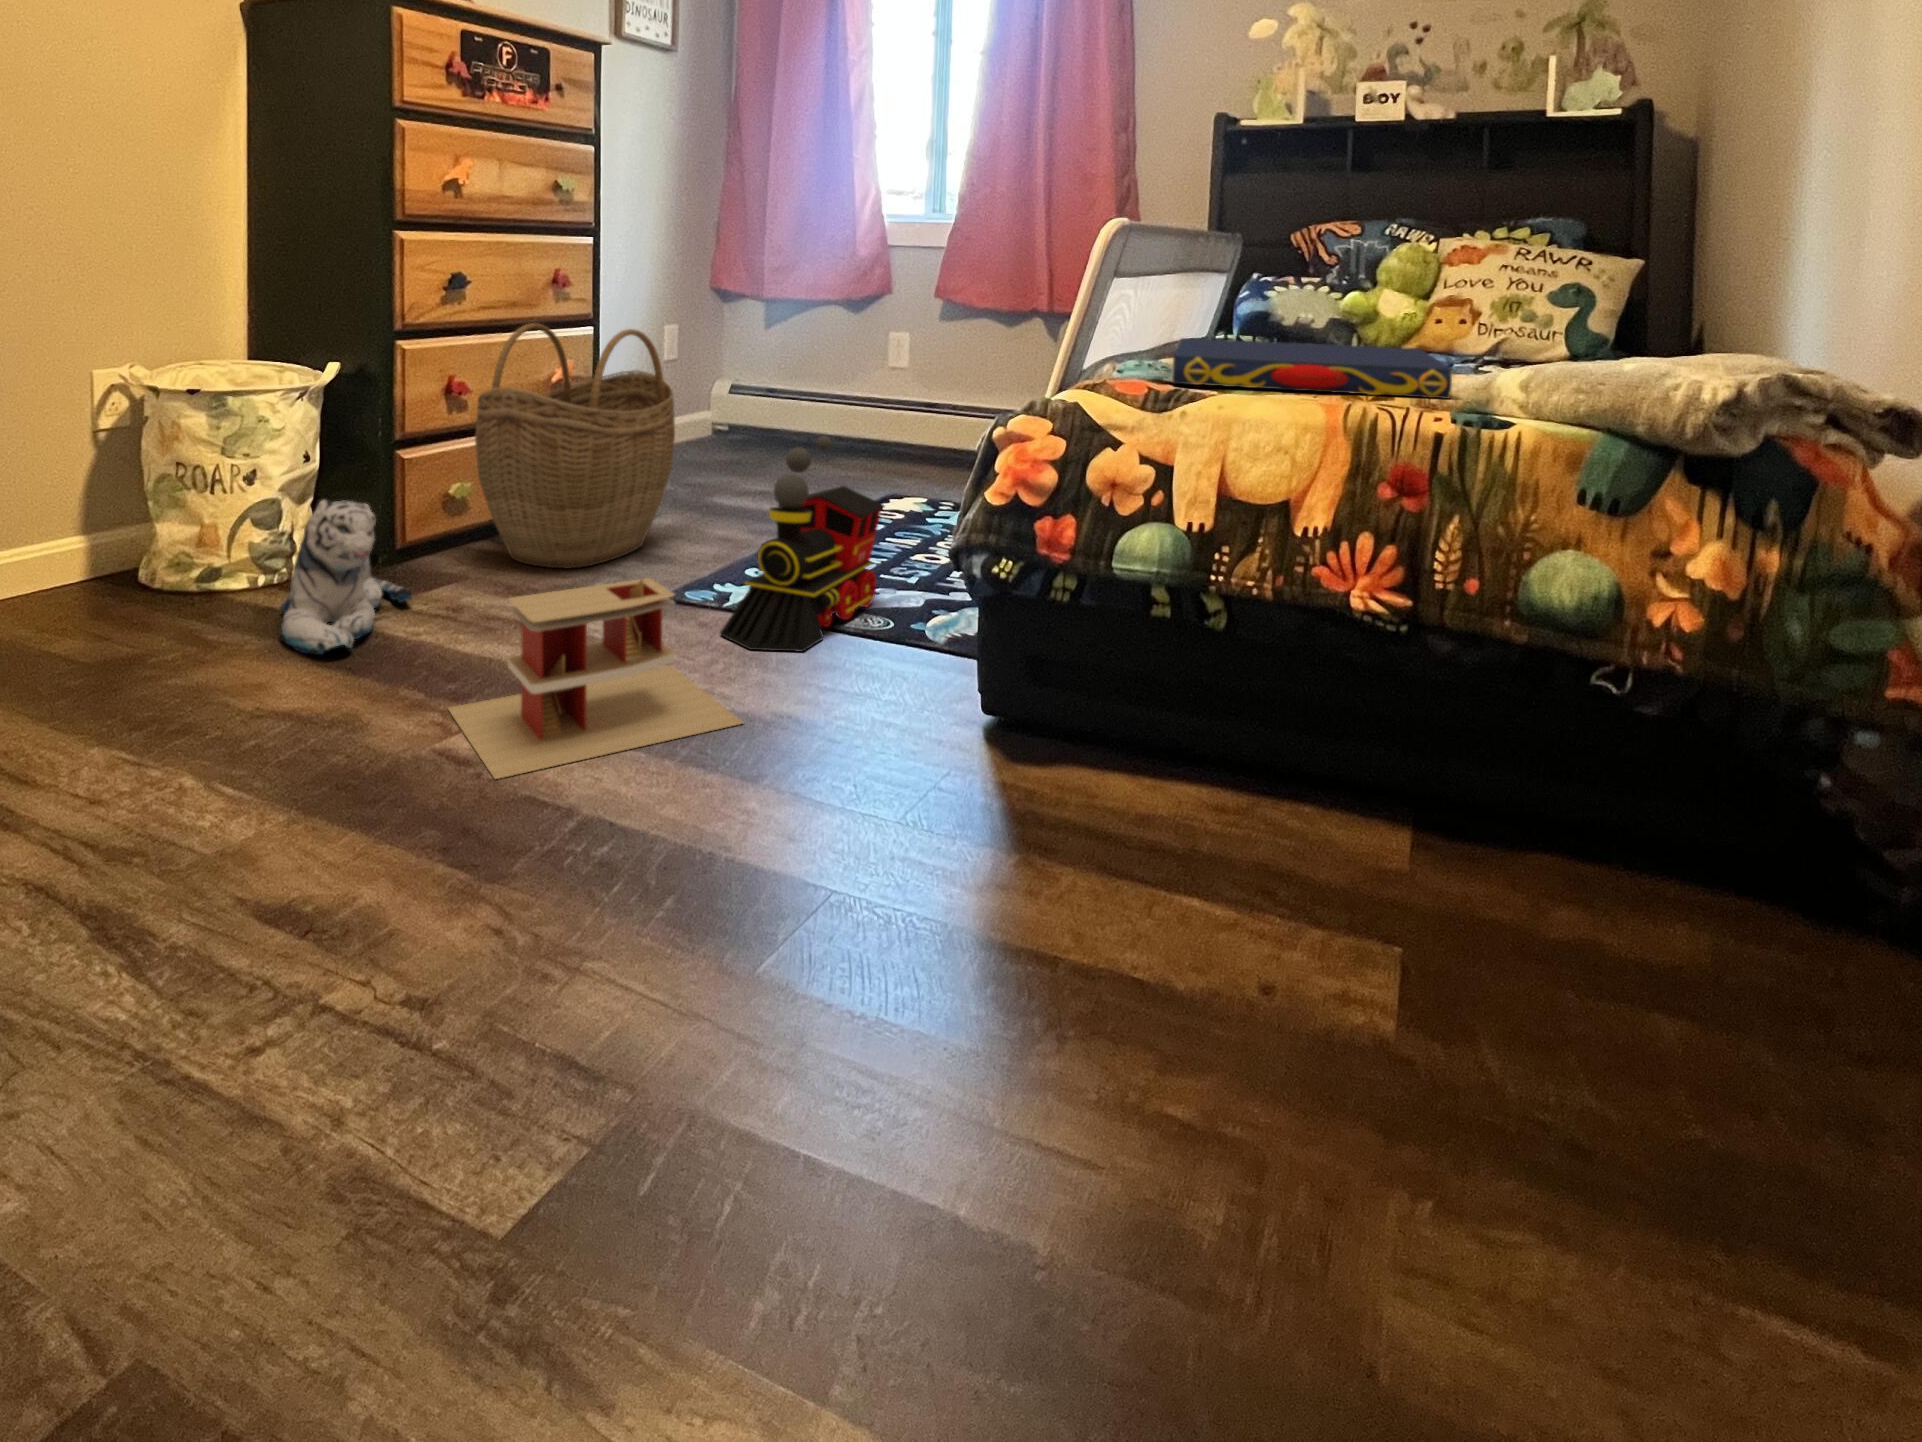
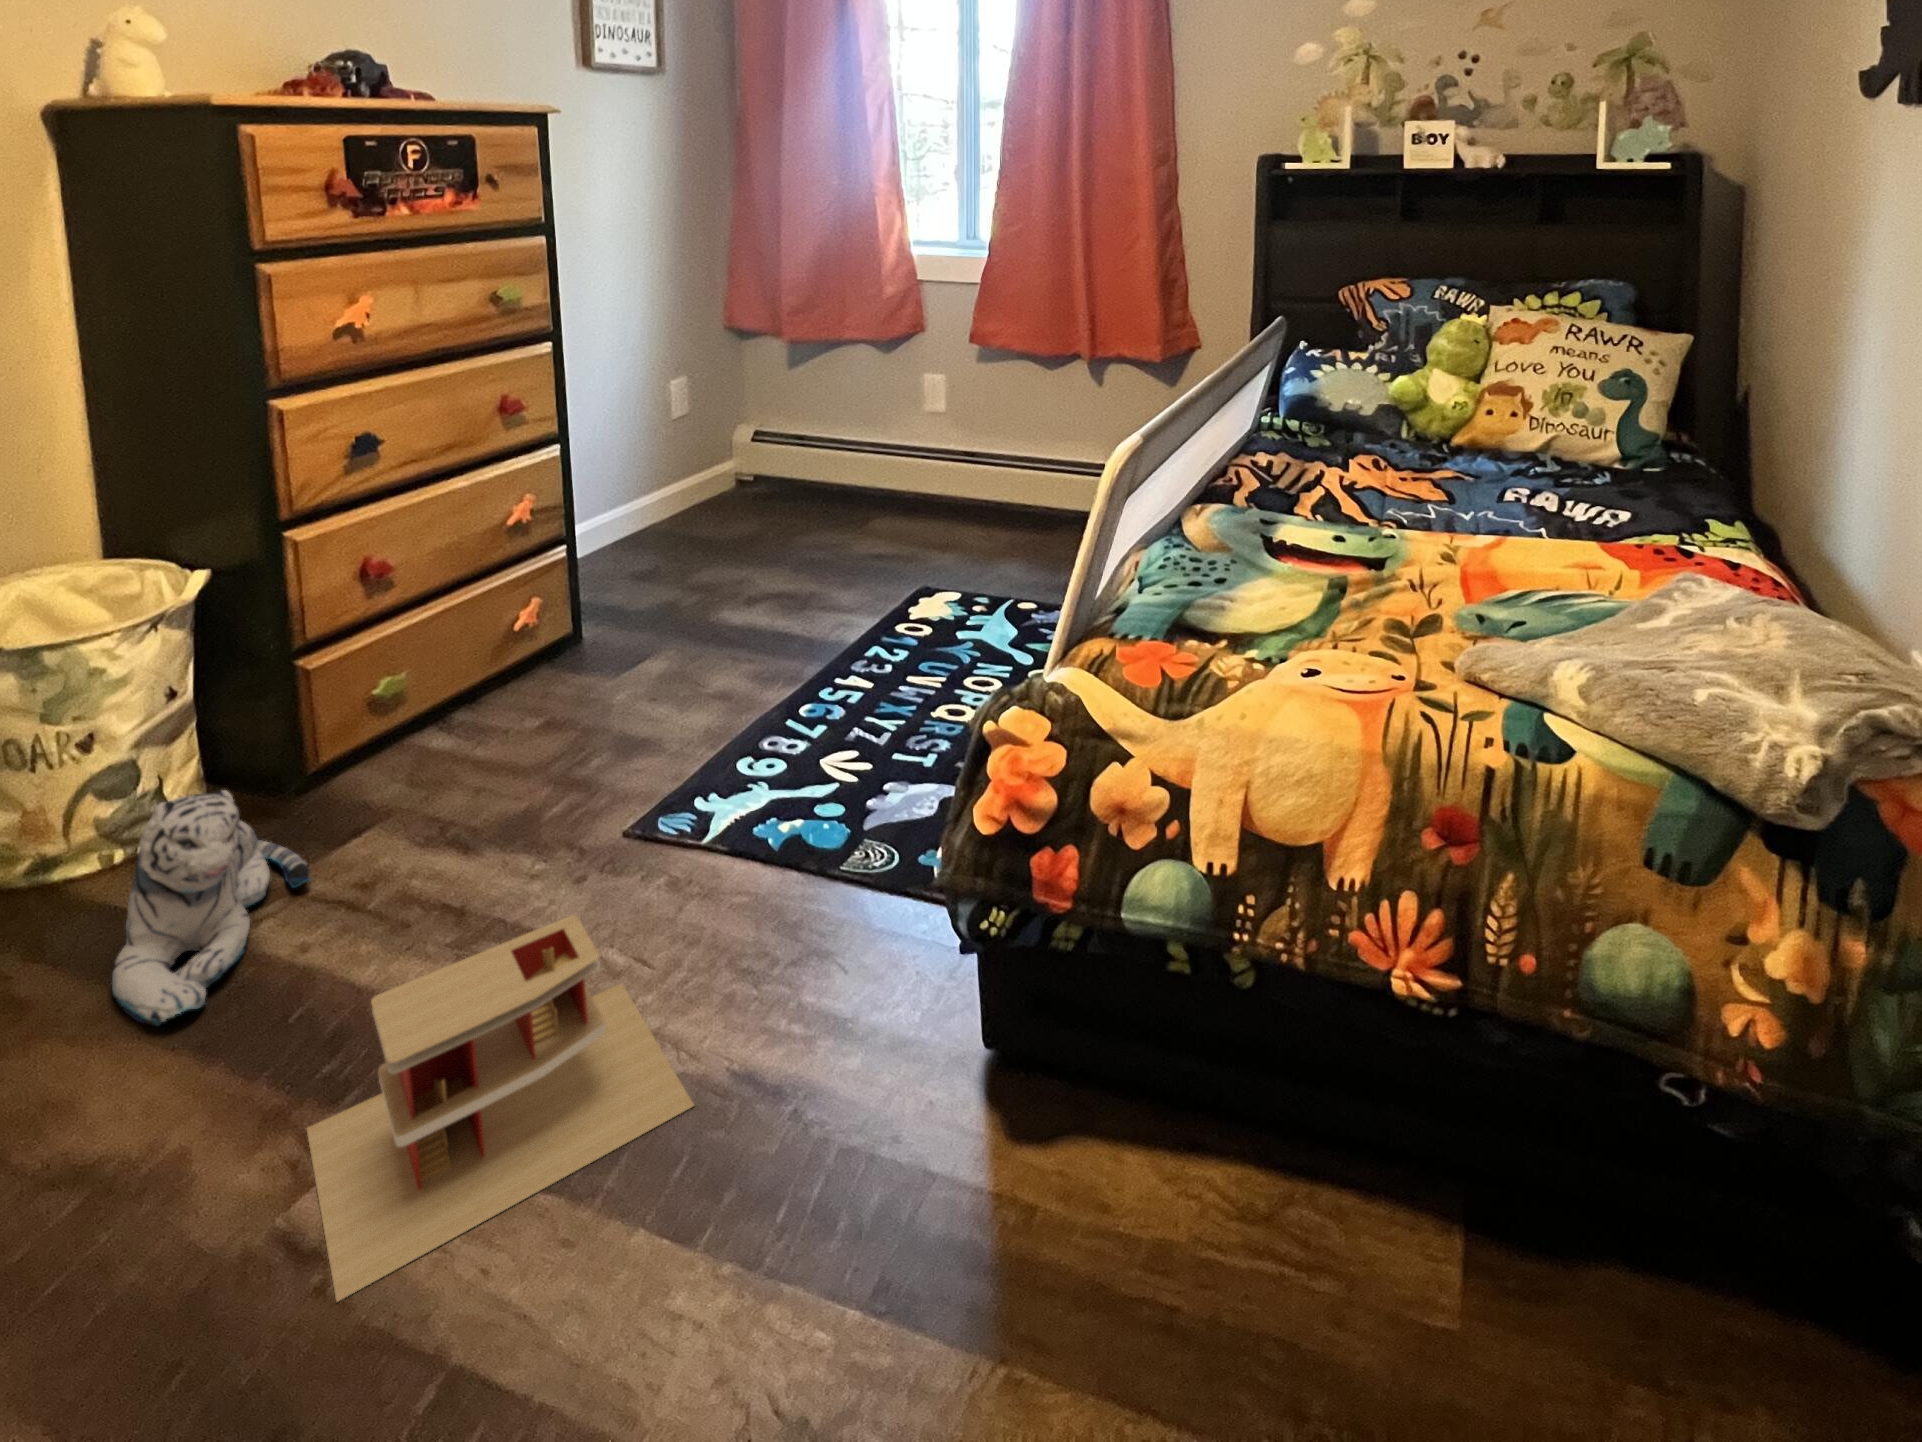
woven basket: present [475,323,675,568] -> none [400,476,659,780]
book: present [1172,338,1452,399] -> none [1195,529,1504,661]
toy train: present [720,436,884,652] -> none [693,644,893,933]

